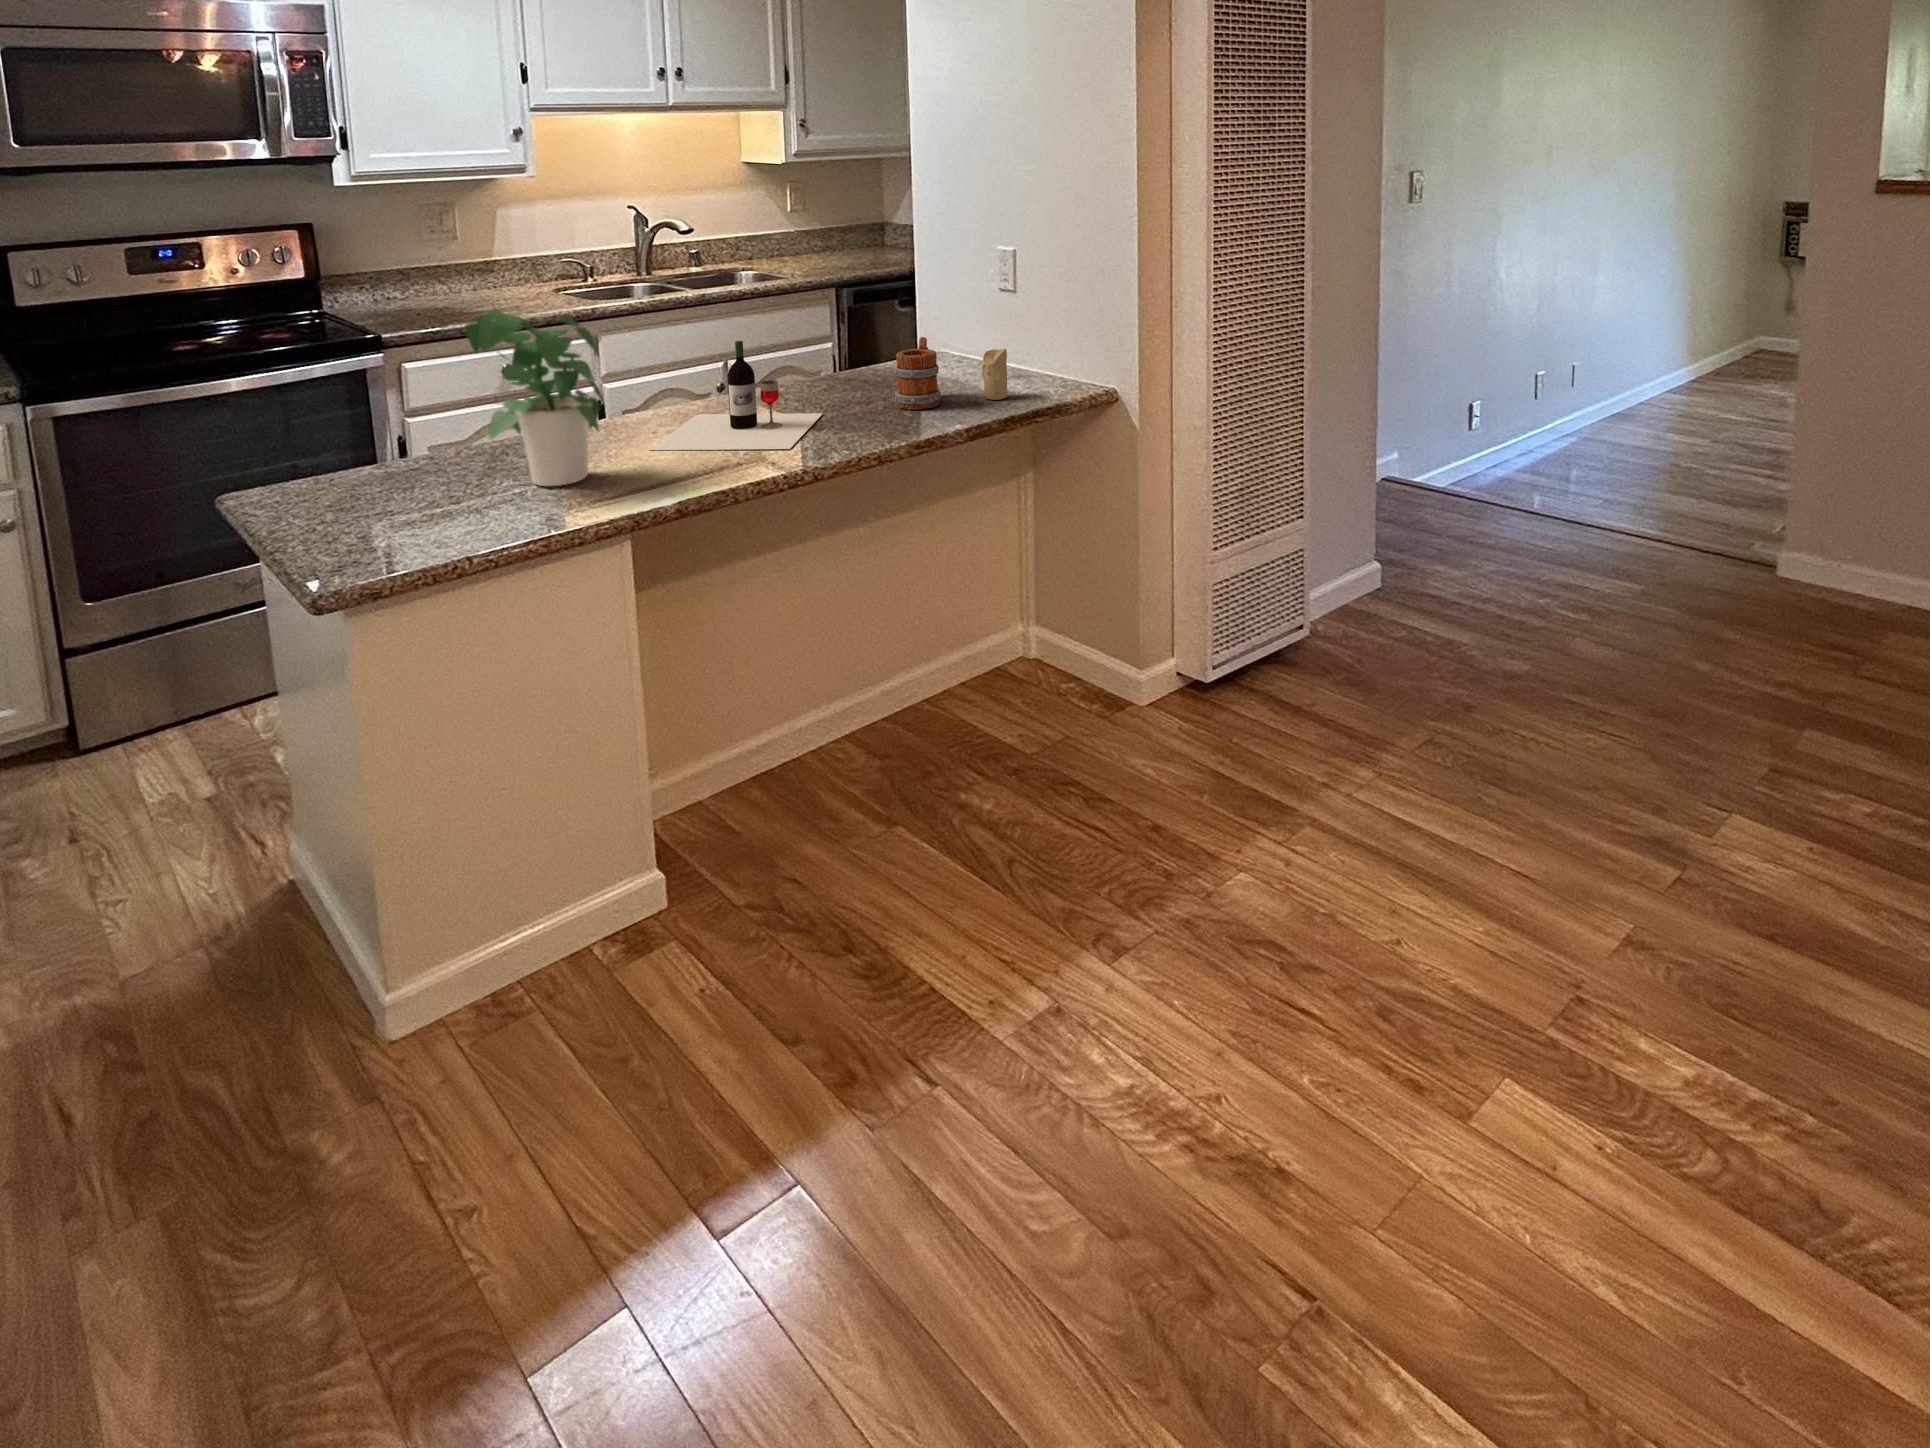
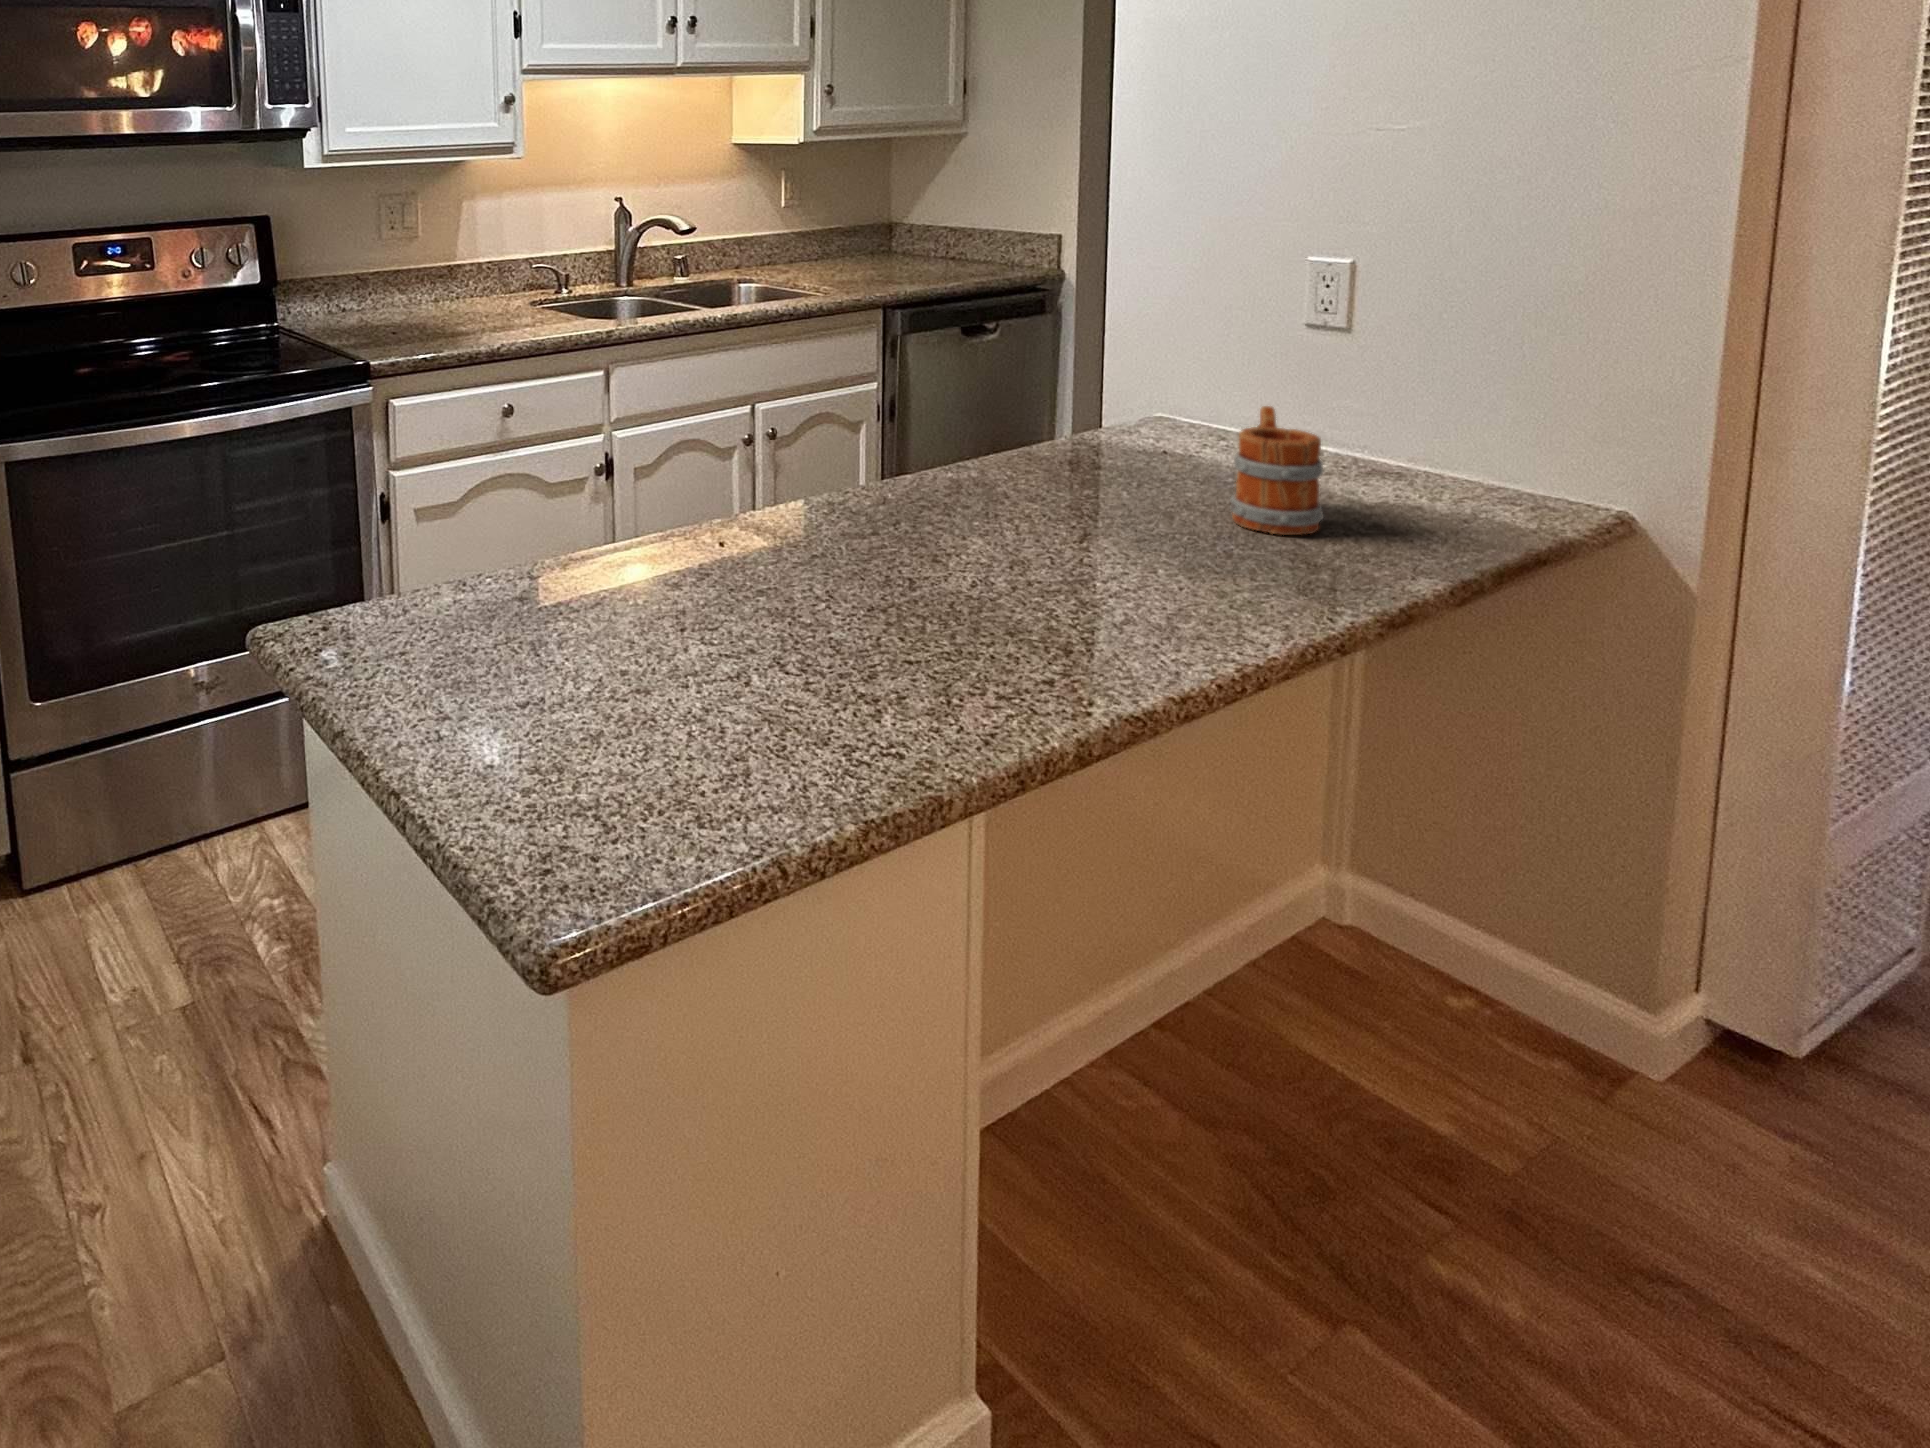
potted plant: present [465,309,604,486] -> none [652,346,896,667]
wine bottle: present [650,341,822,450] -> none [885,406,1157,613]
candle: present [982,349,1007,400] -> none [1386,433,1441,523]

